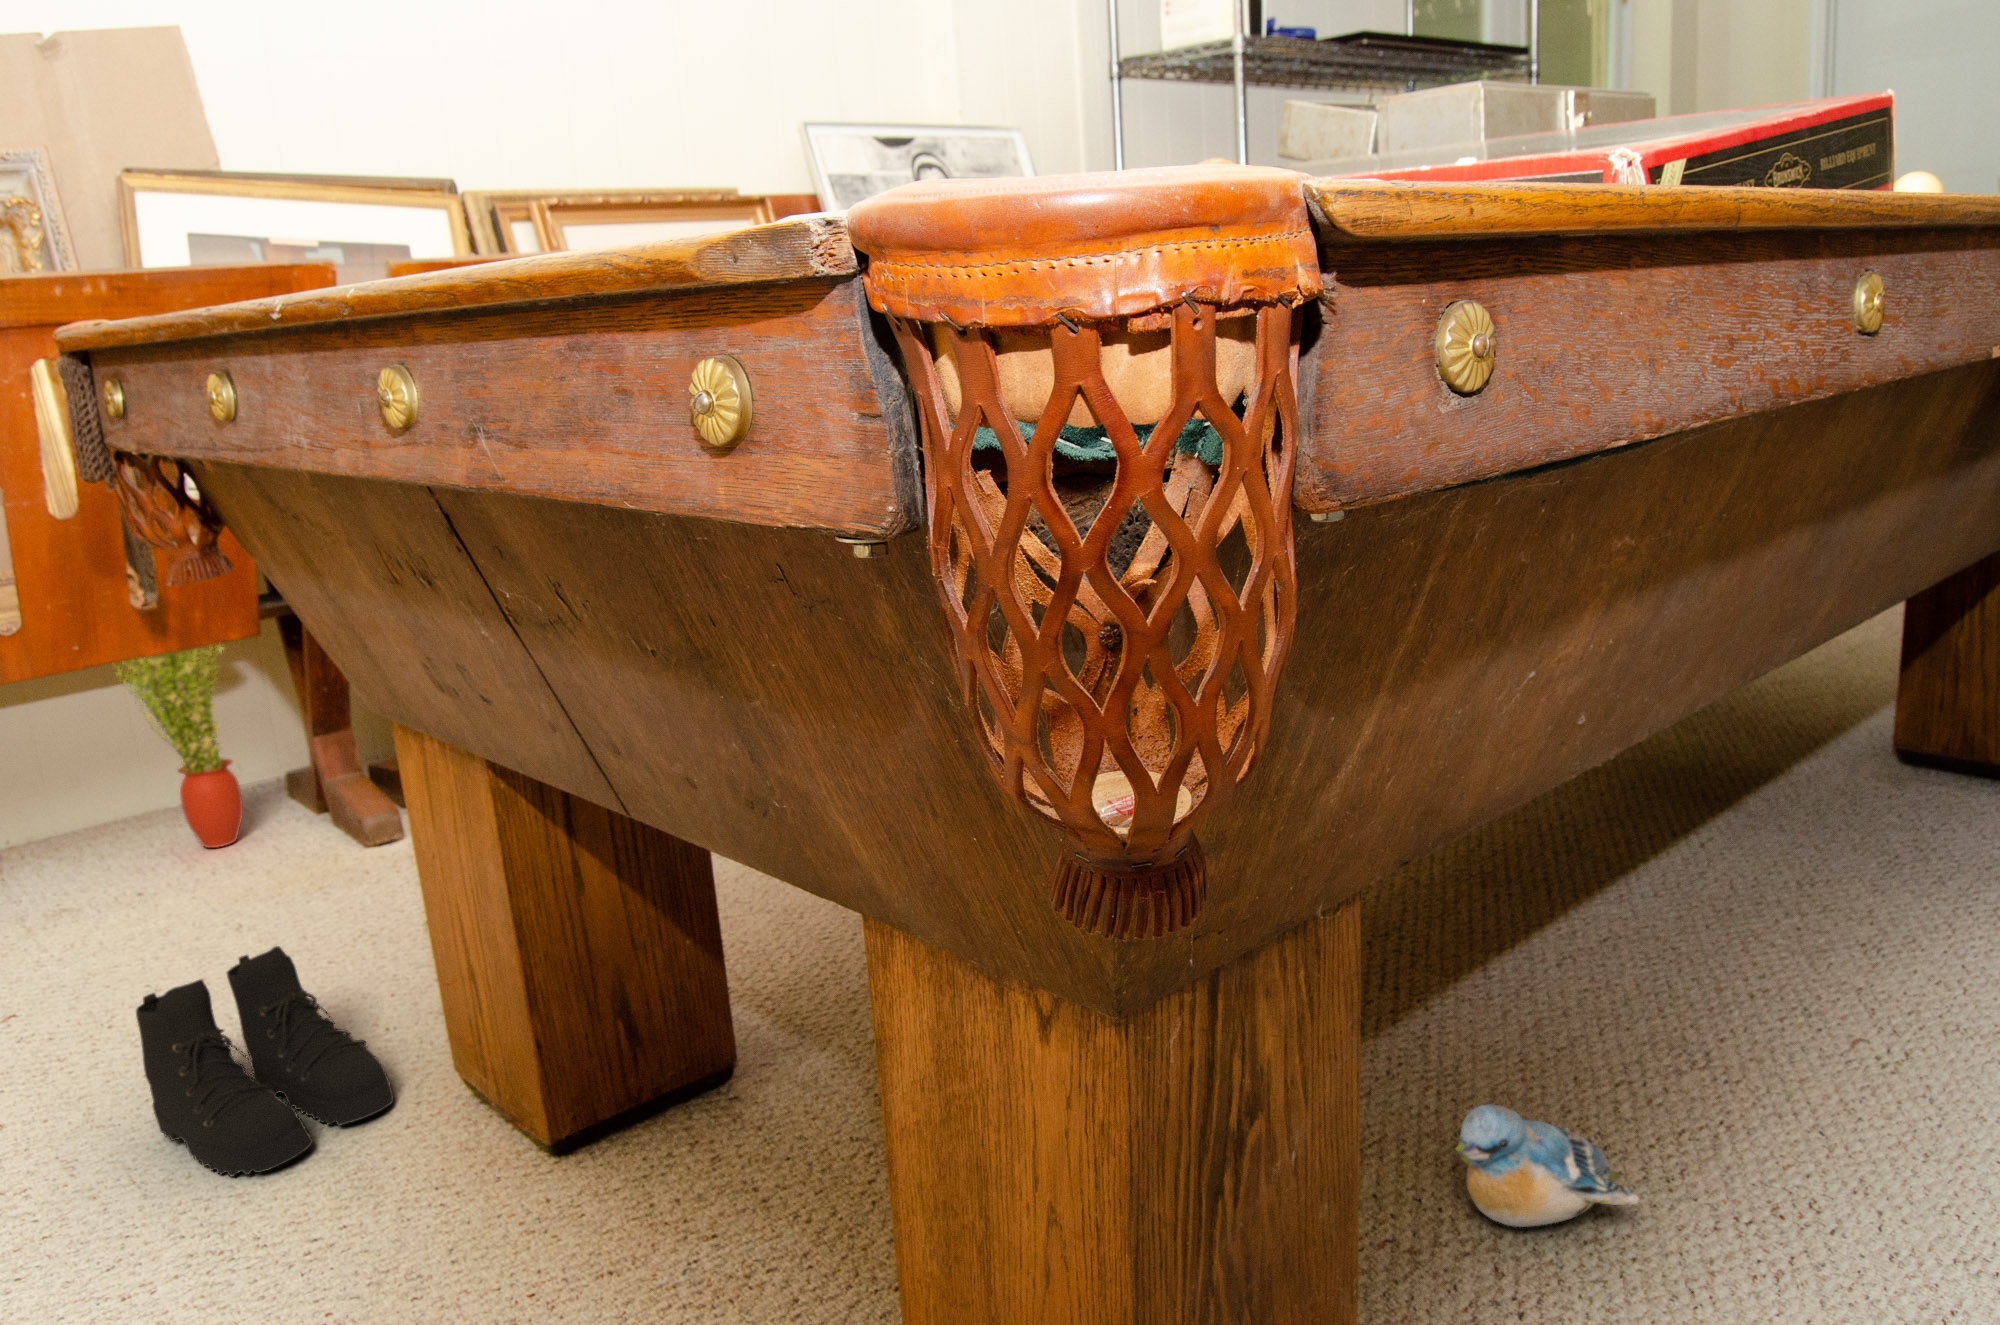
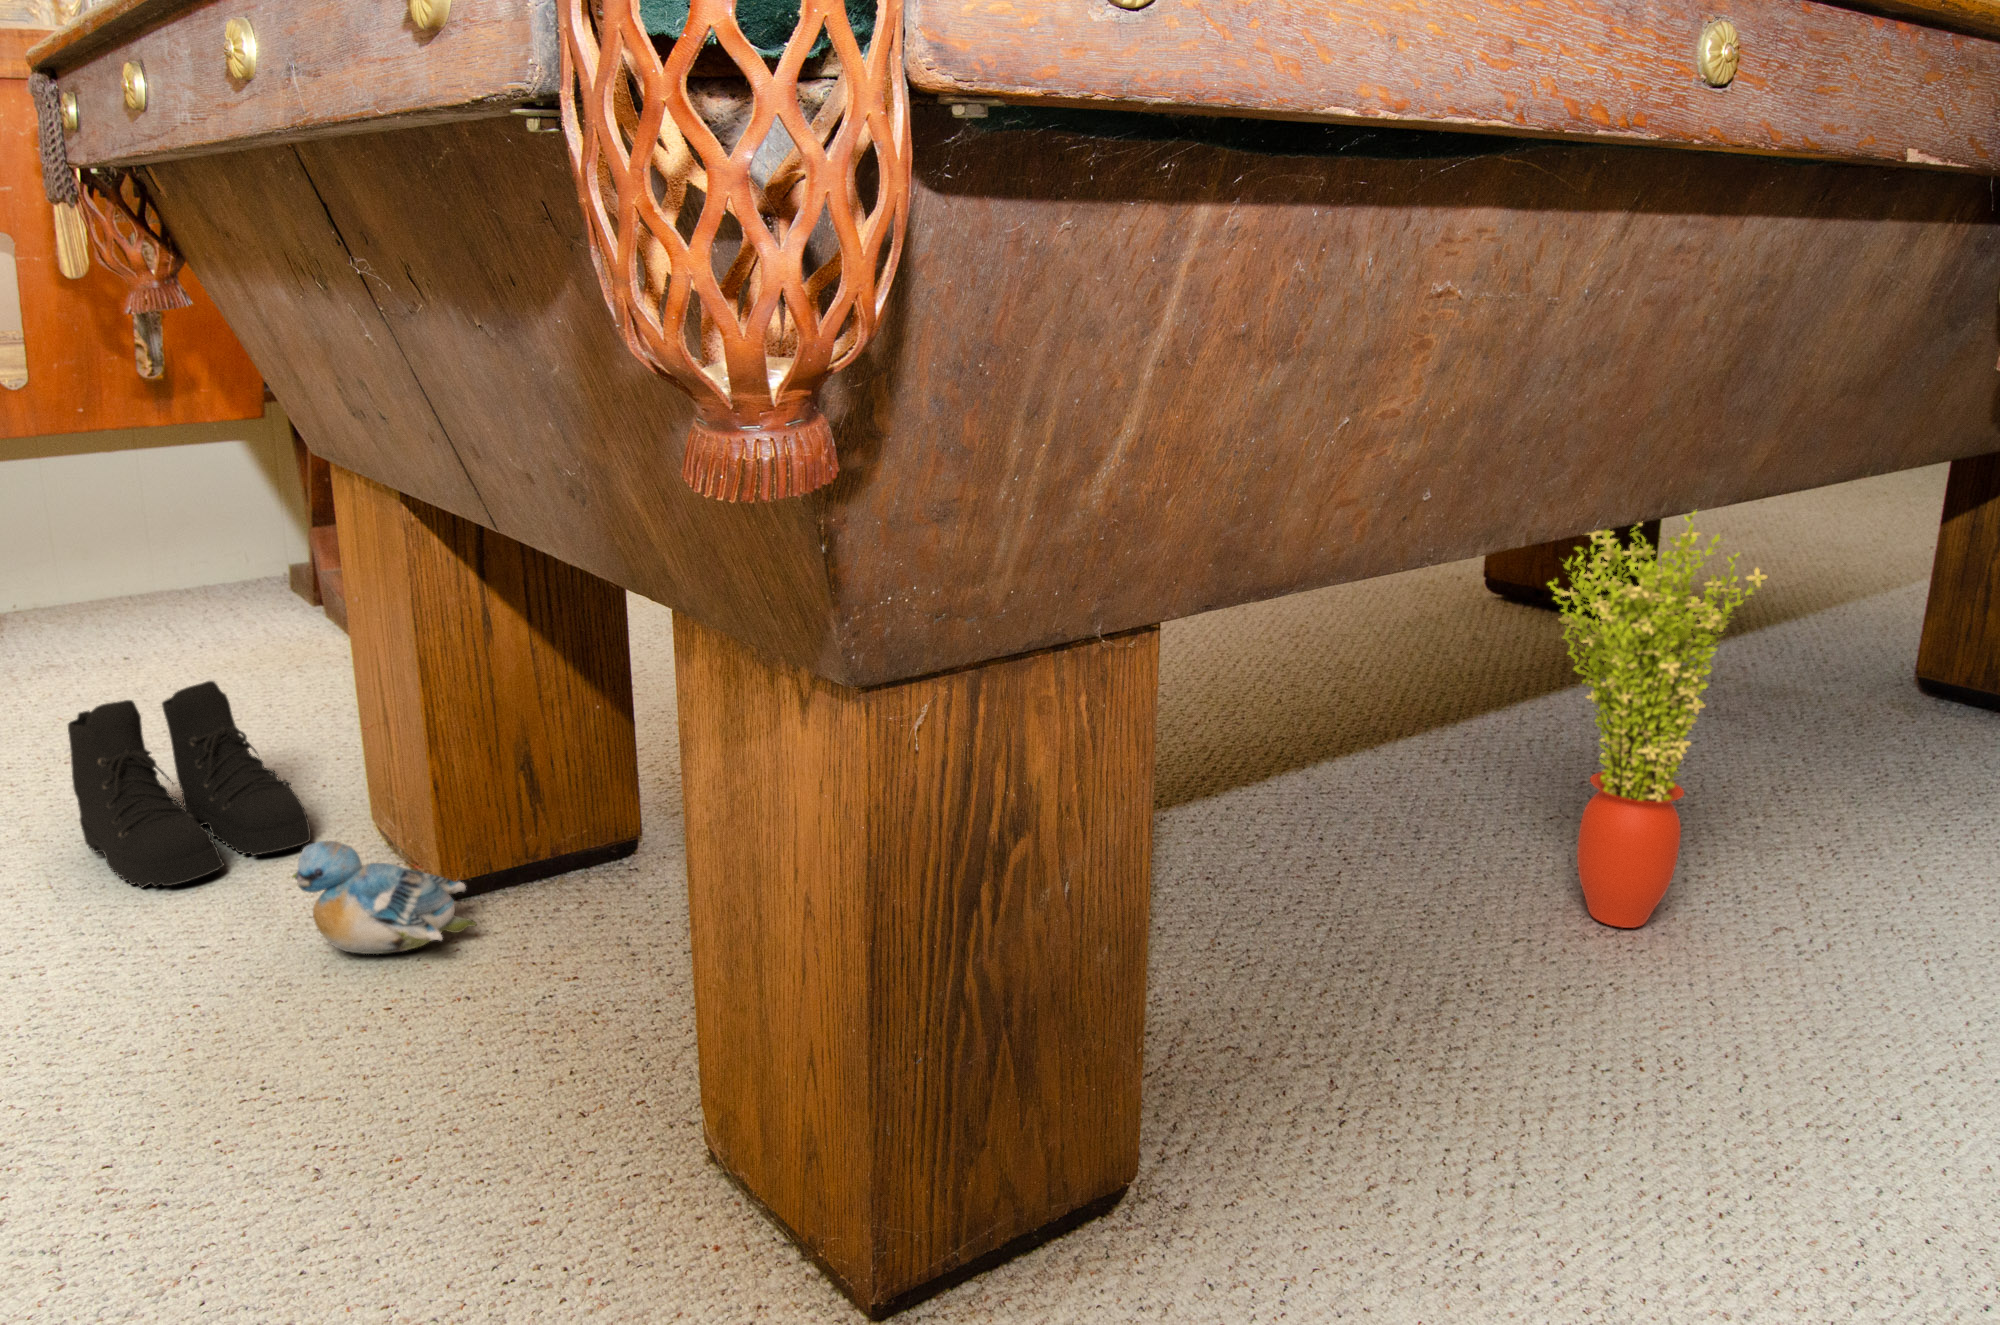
potted plant: present [116,645,243,848] -> present [1548,511,1768,928]
plush toy: present [1455,1104,1639,1227] -> present [293,841,477,954]

